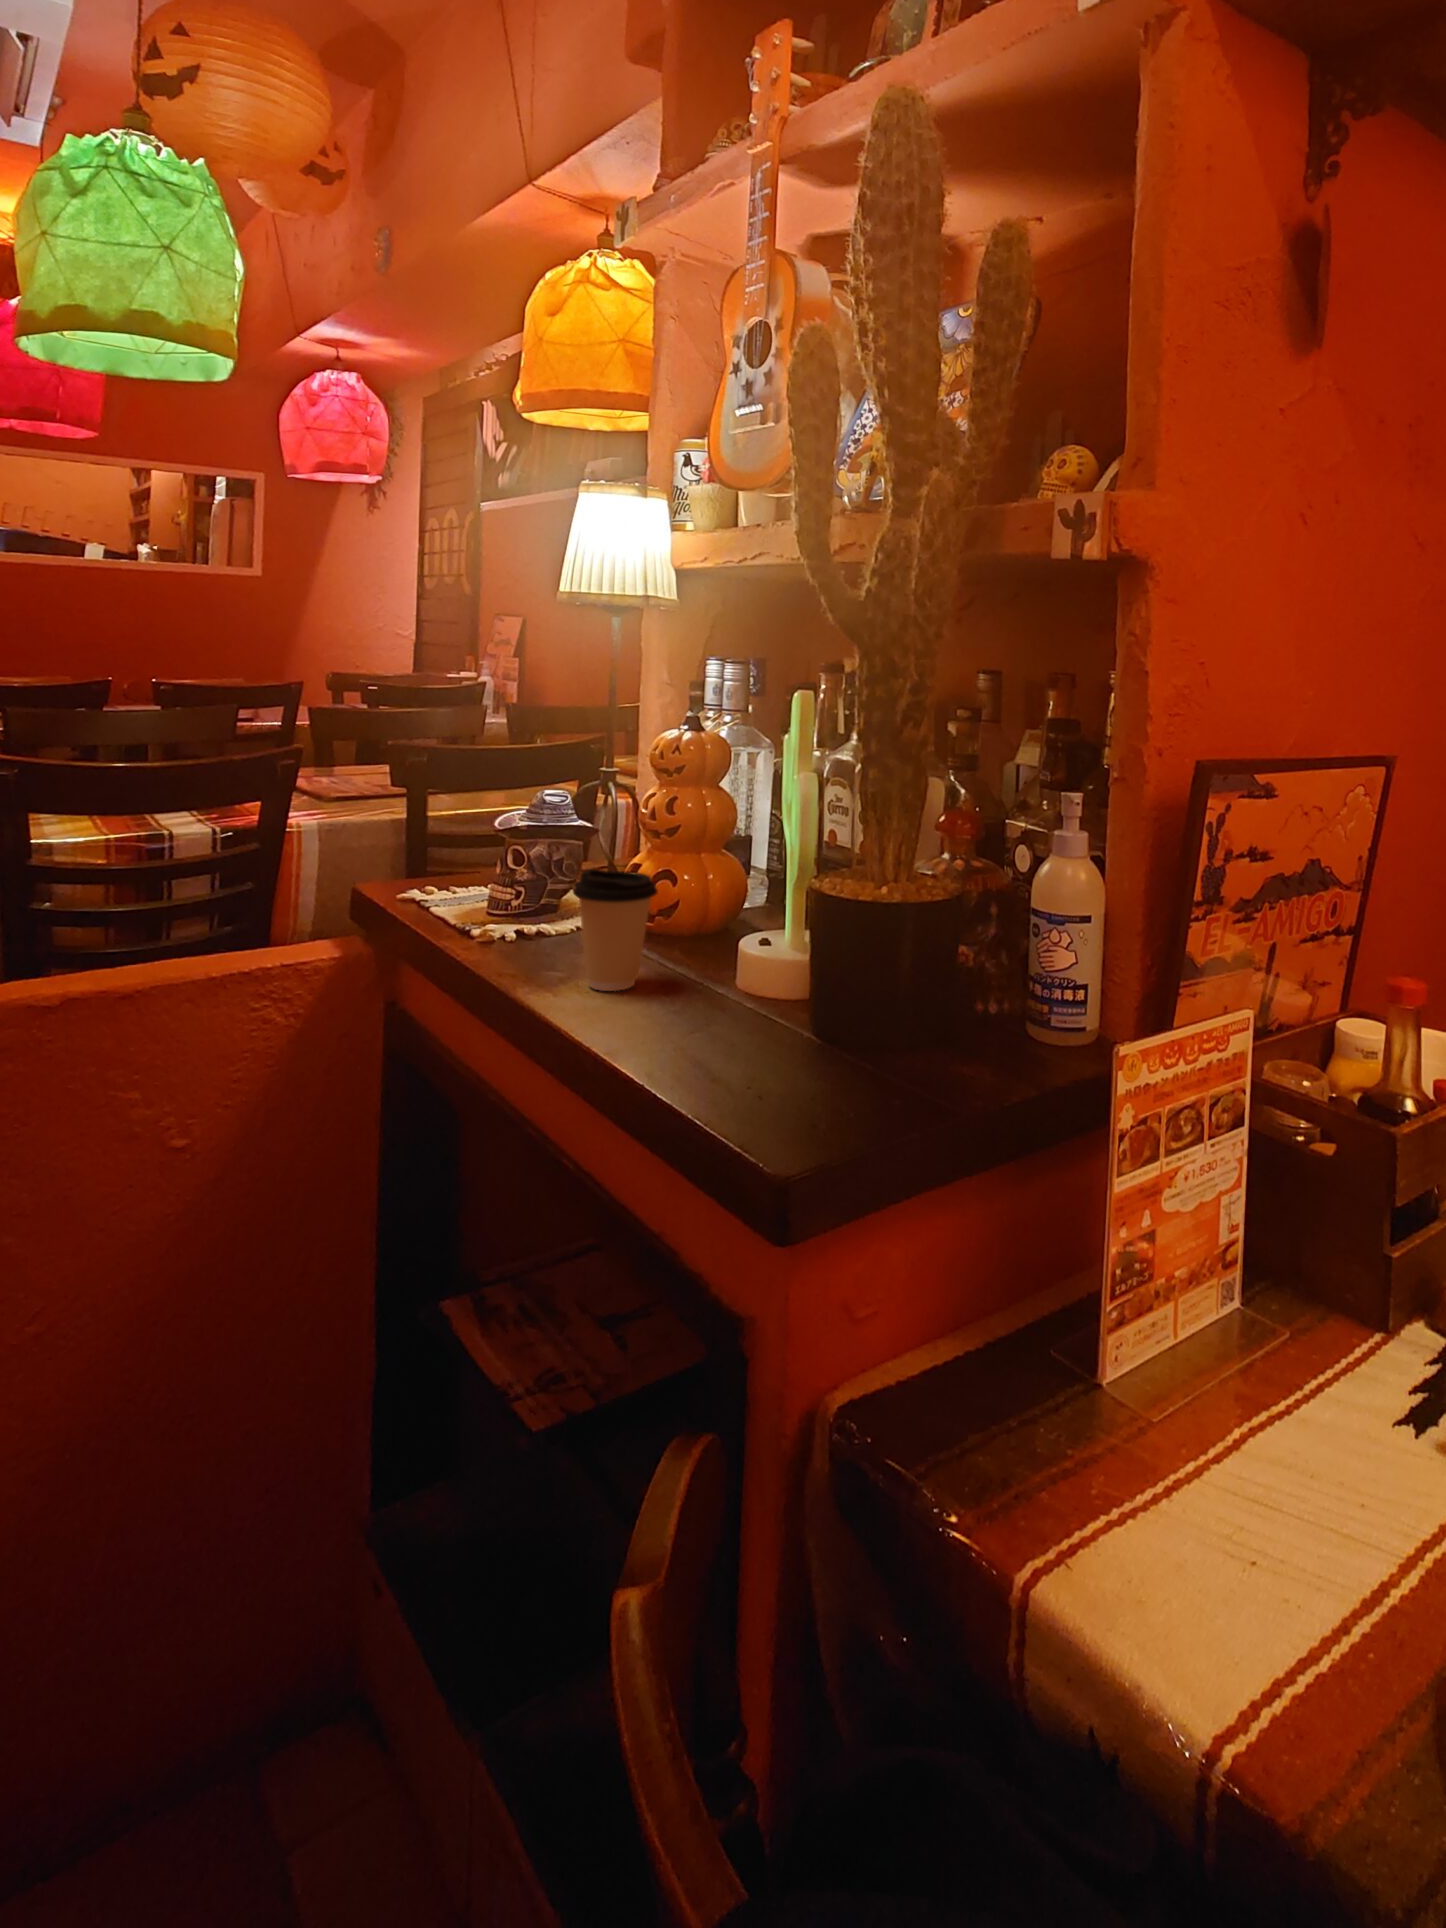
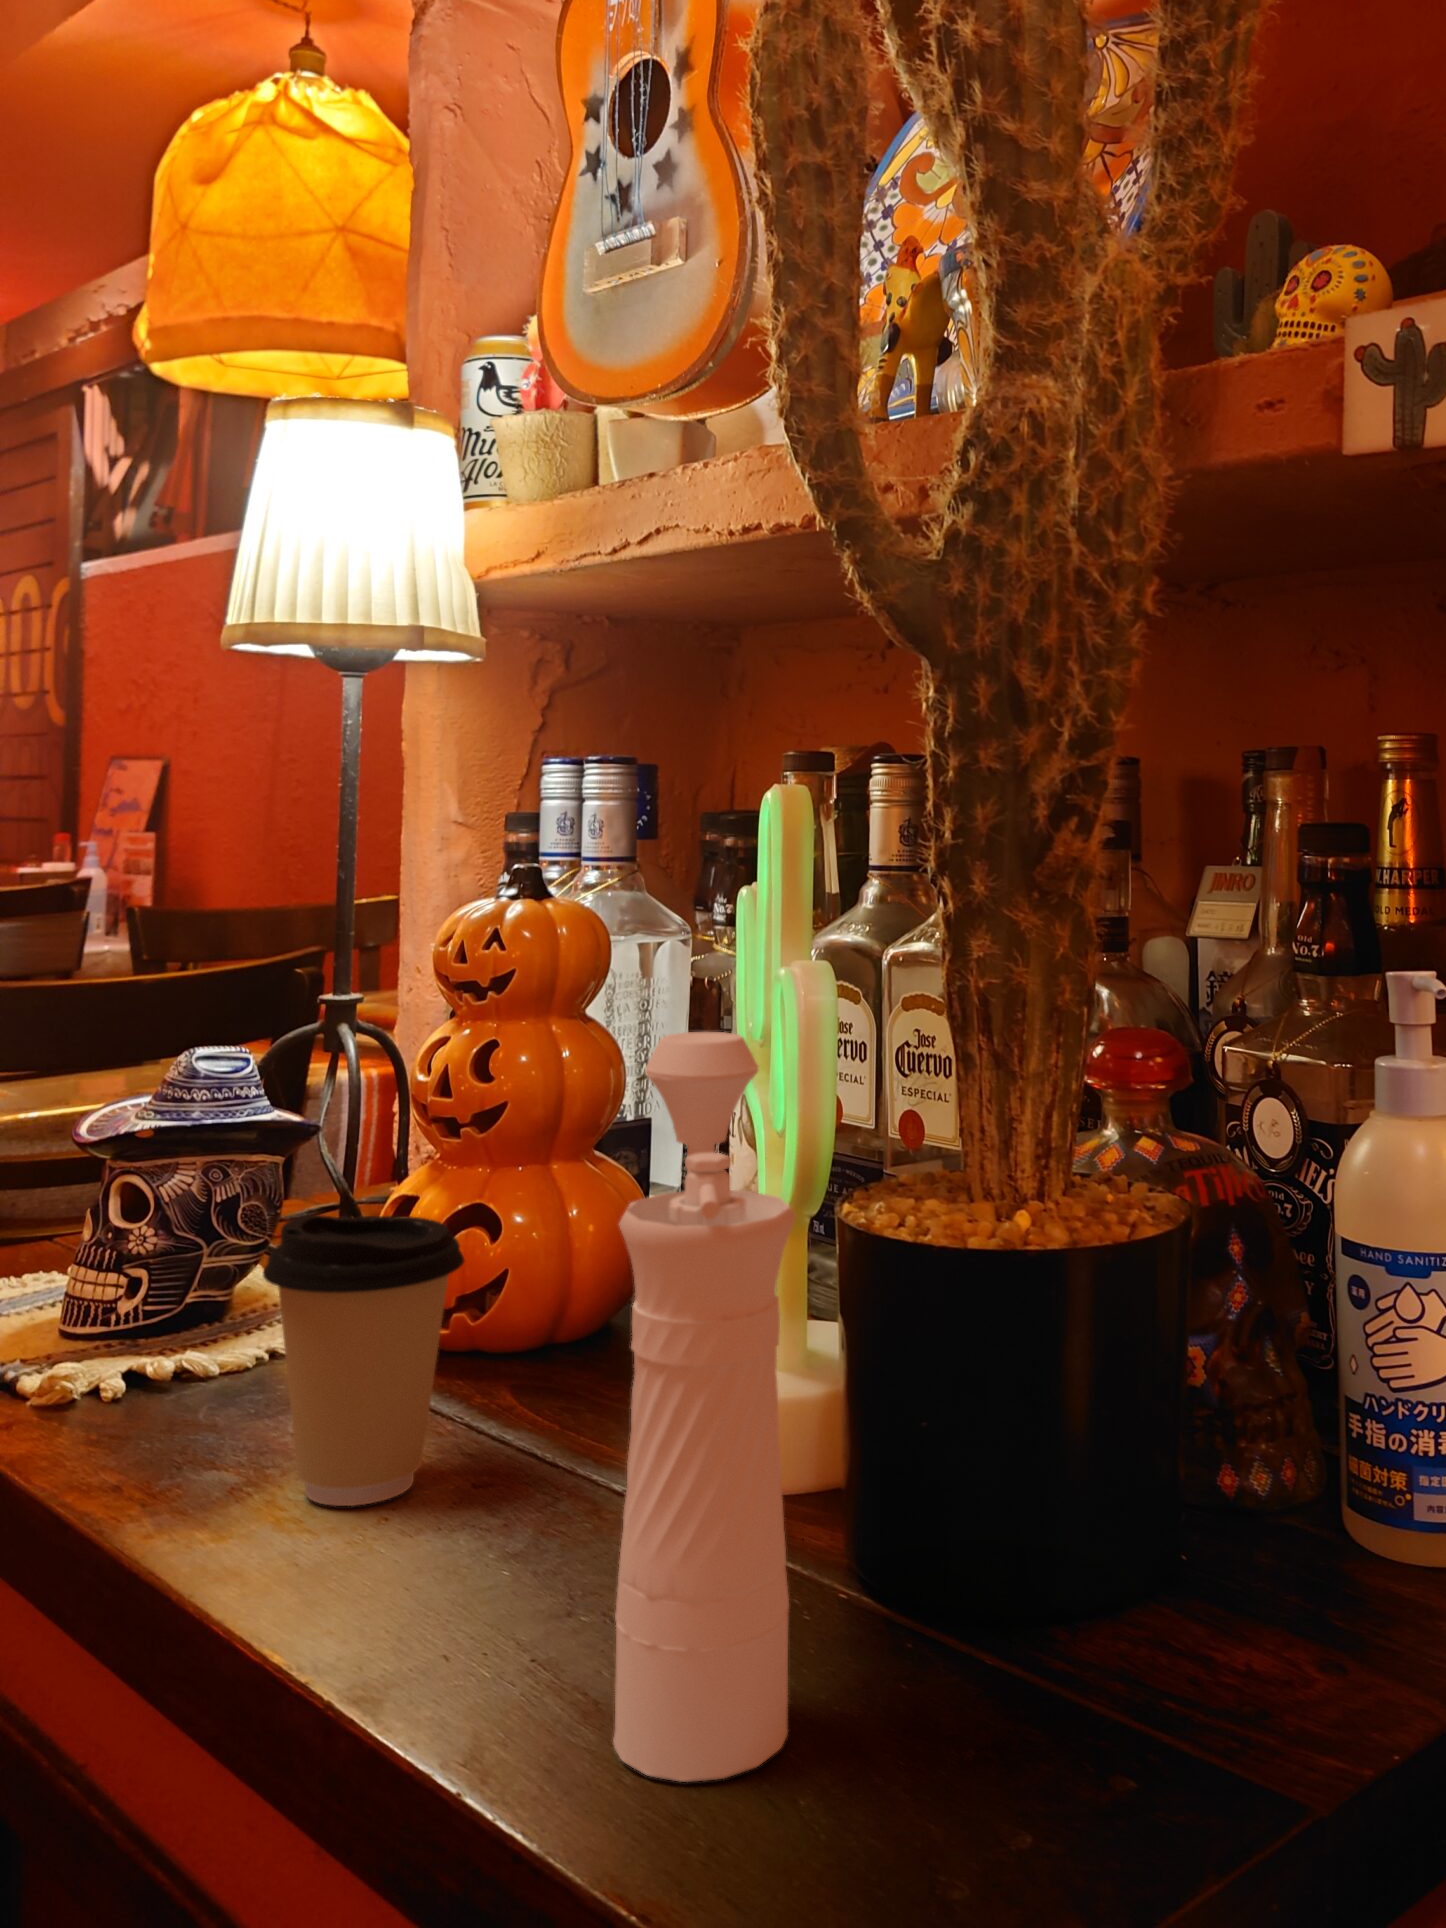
pepper mill: none [703,802,781,1092] -> present [613,1032,795,1782]

